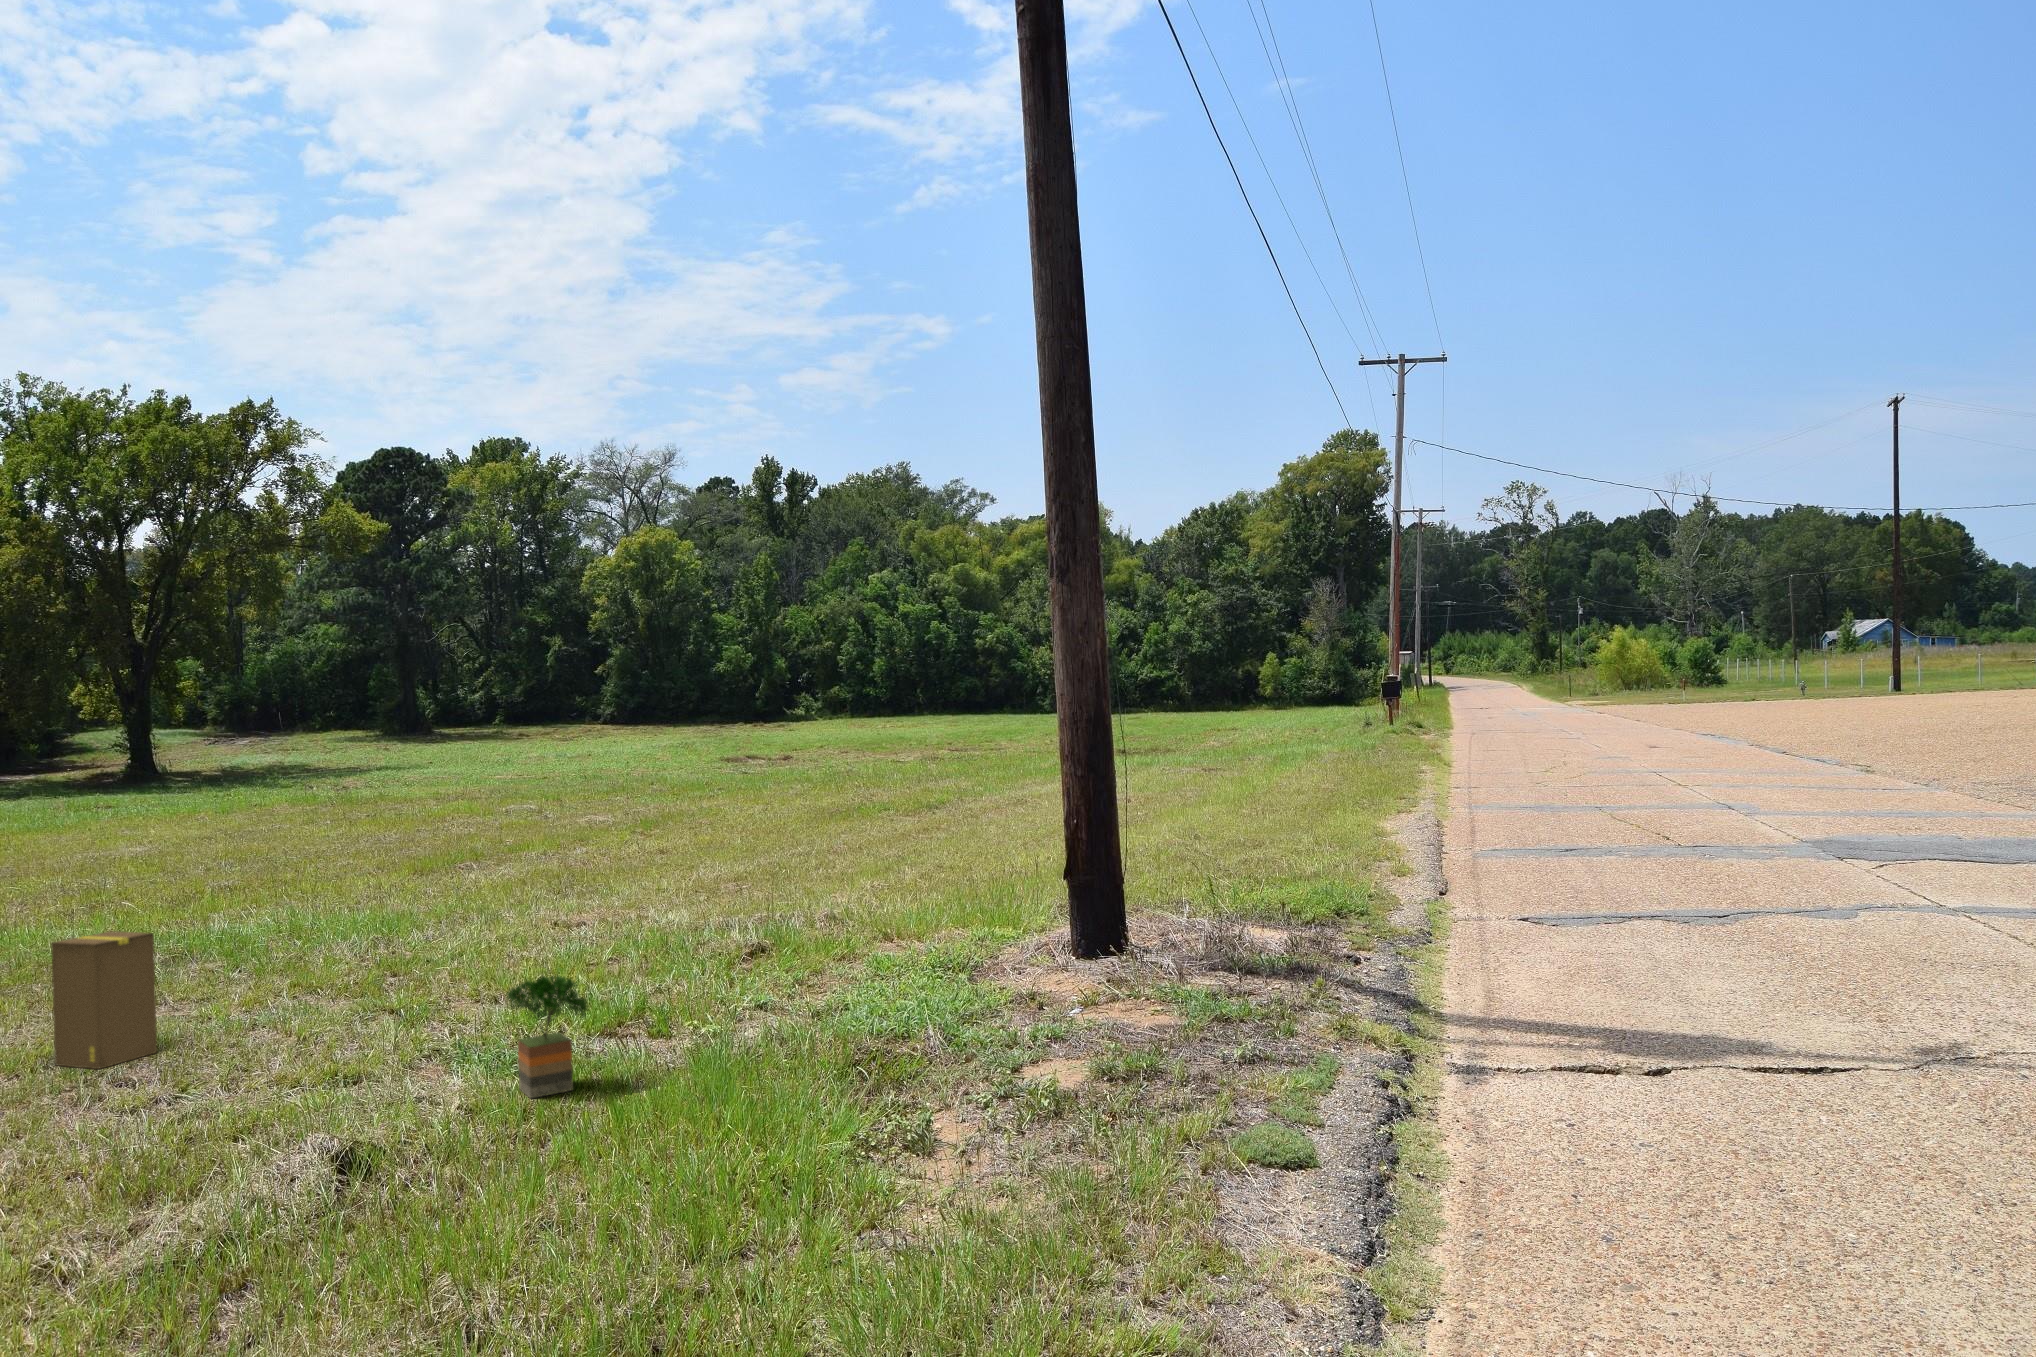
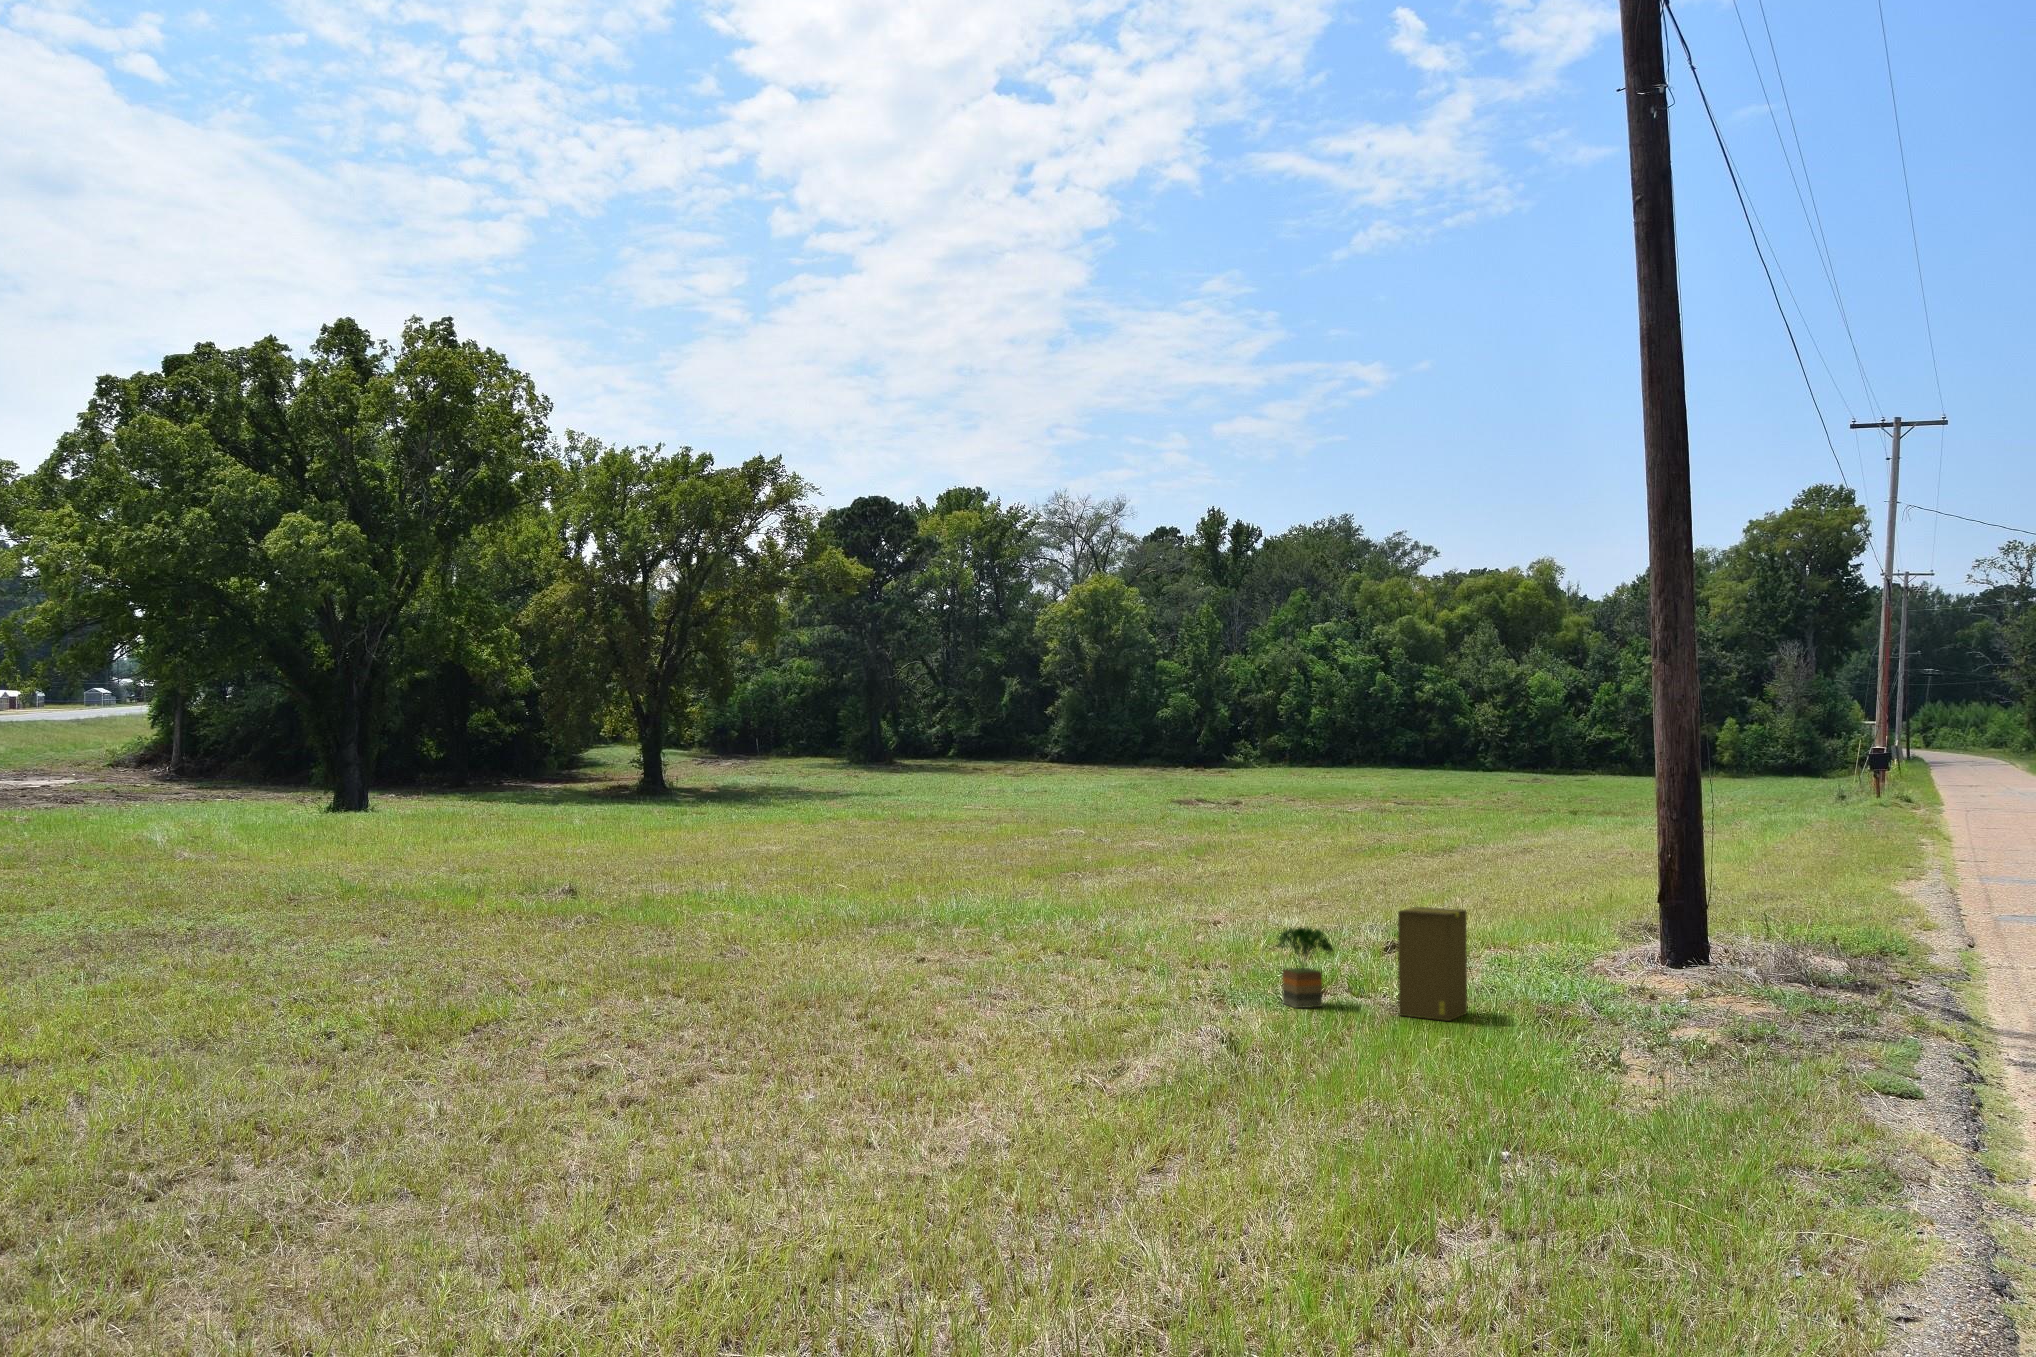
cardboard box: present [51,931,157,1069] -> present [1398,907,1467,1021]

